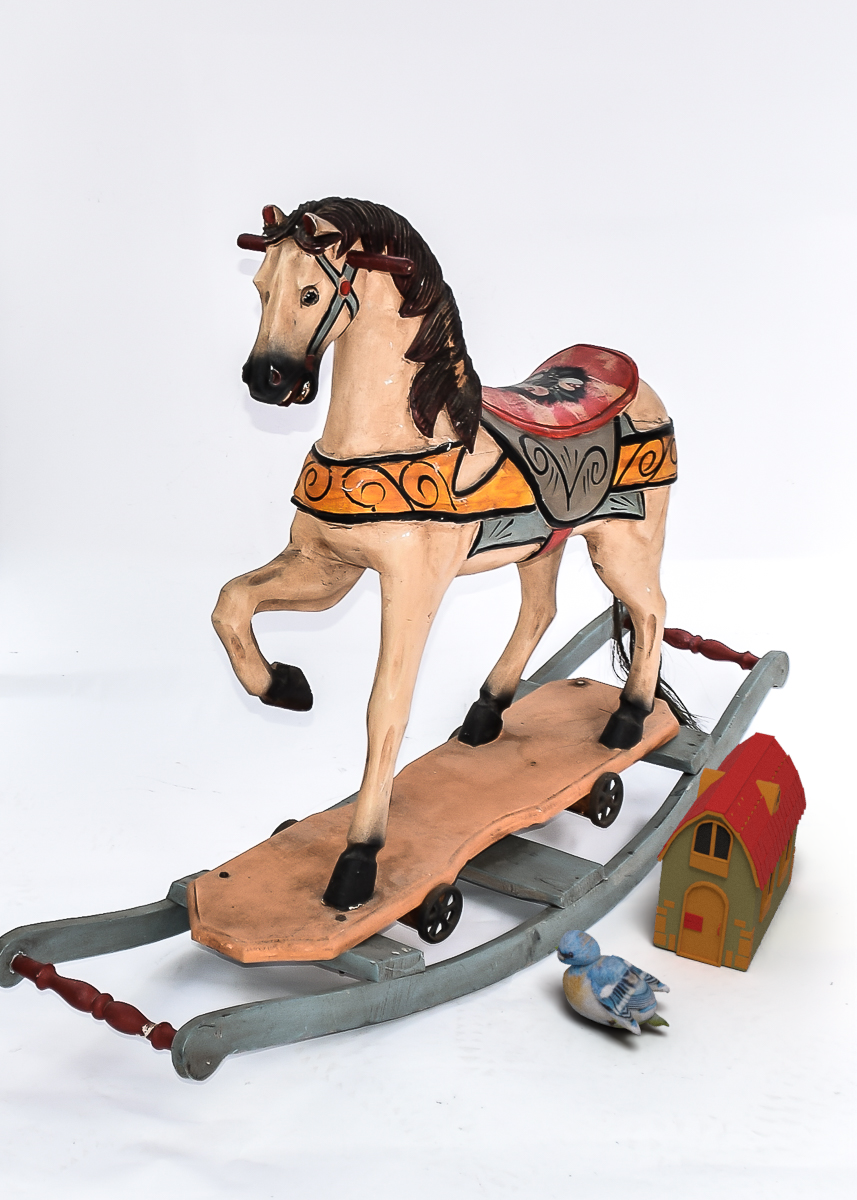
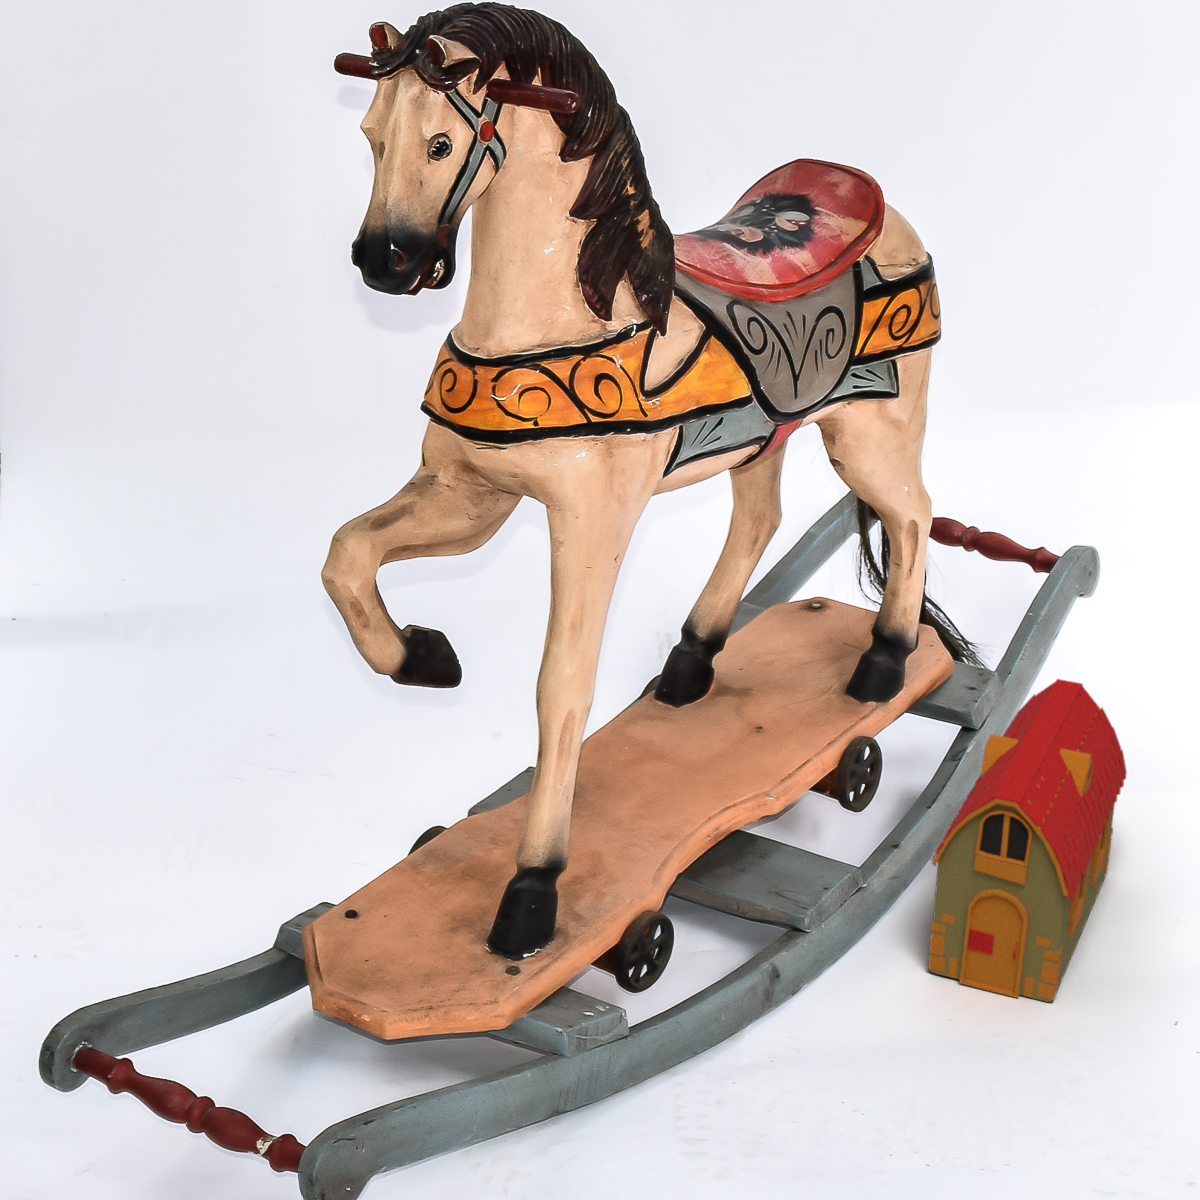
plush toy: present [555,930,670,1036] -> none [800,966,955,1102]

